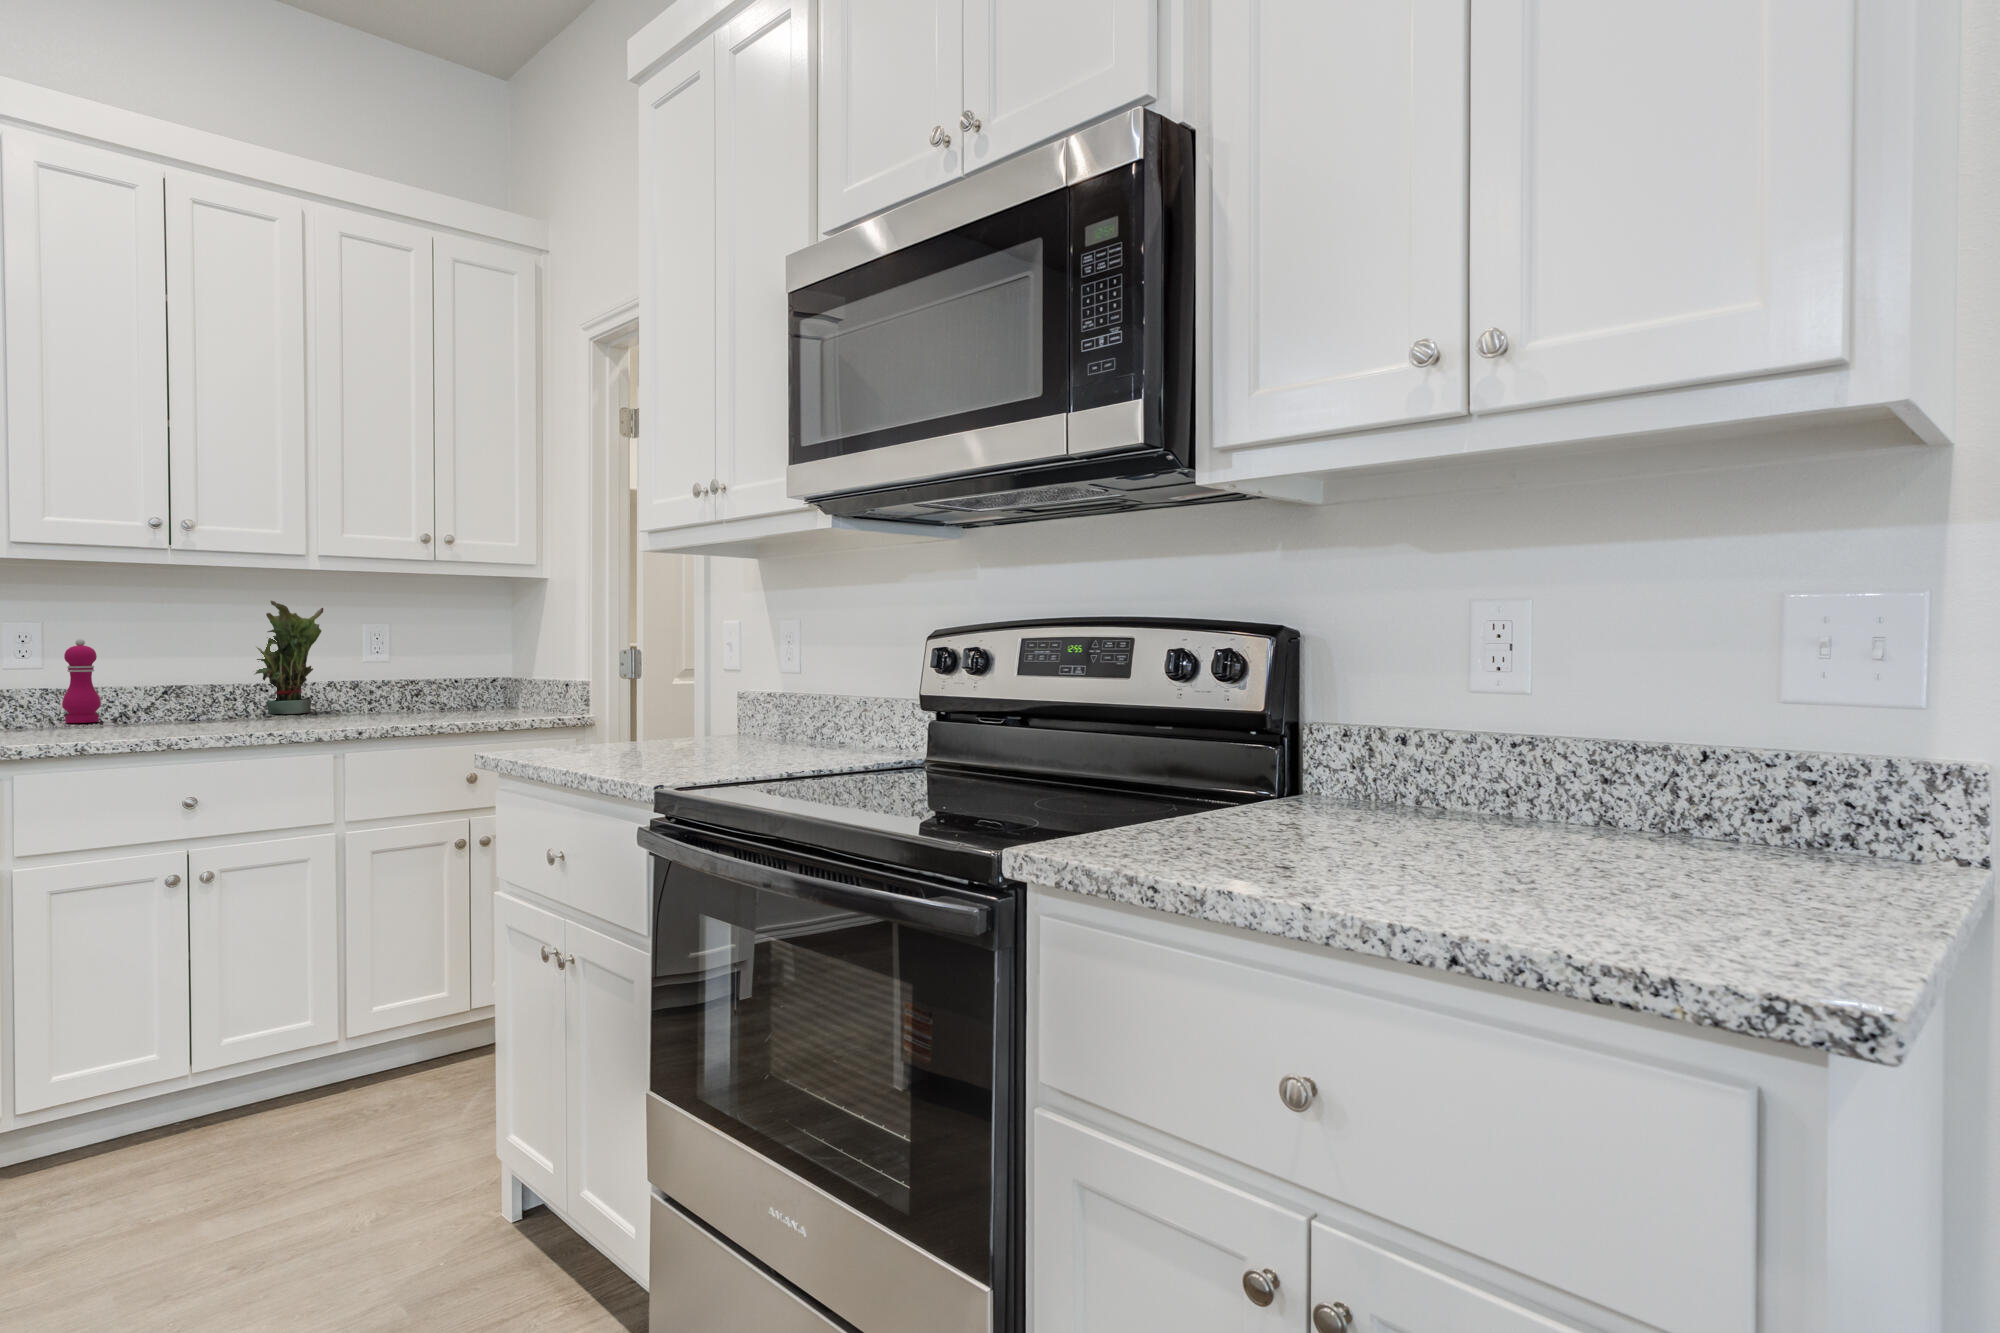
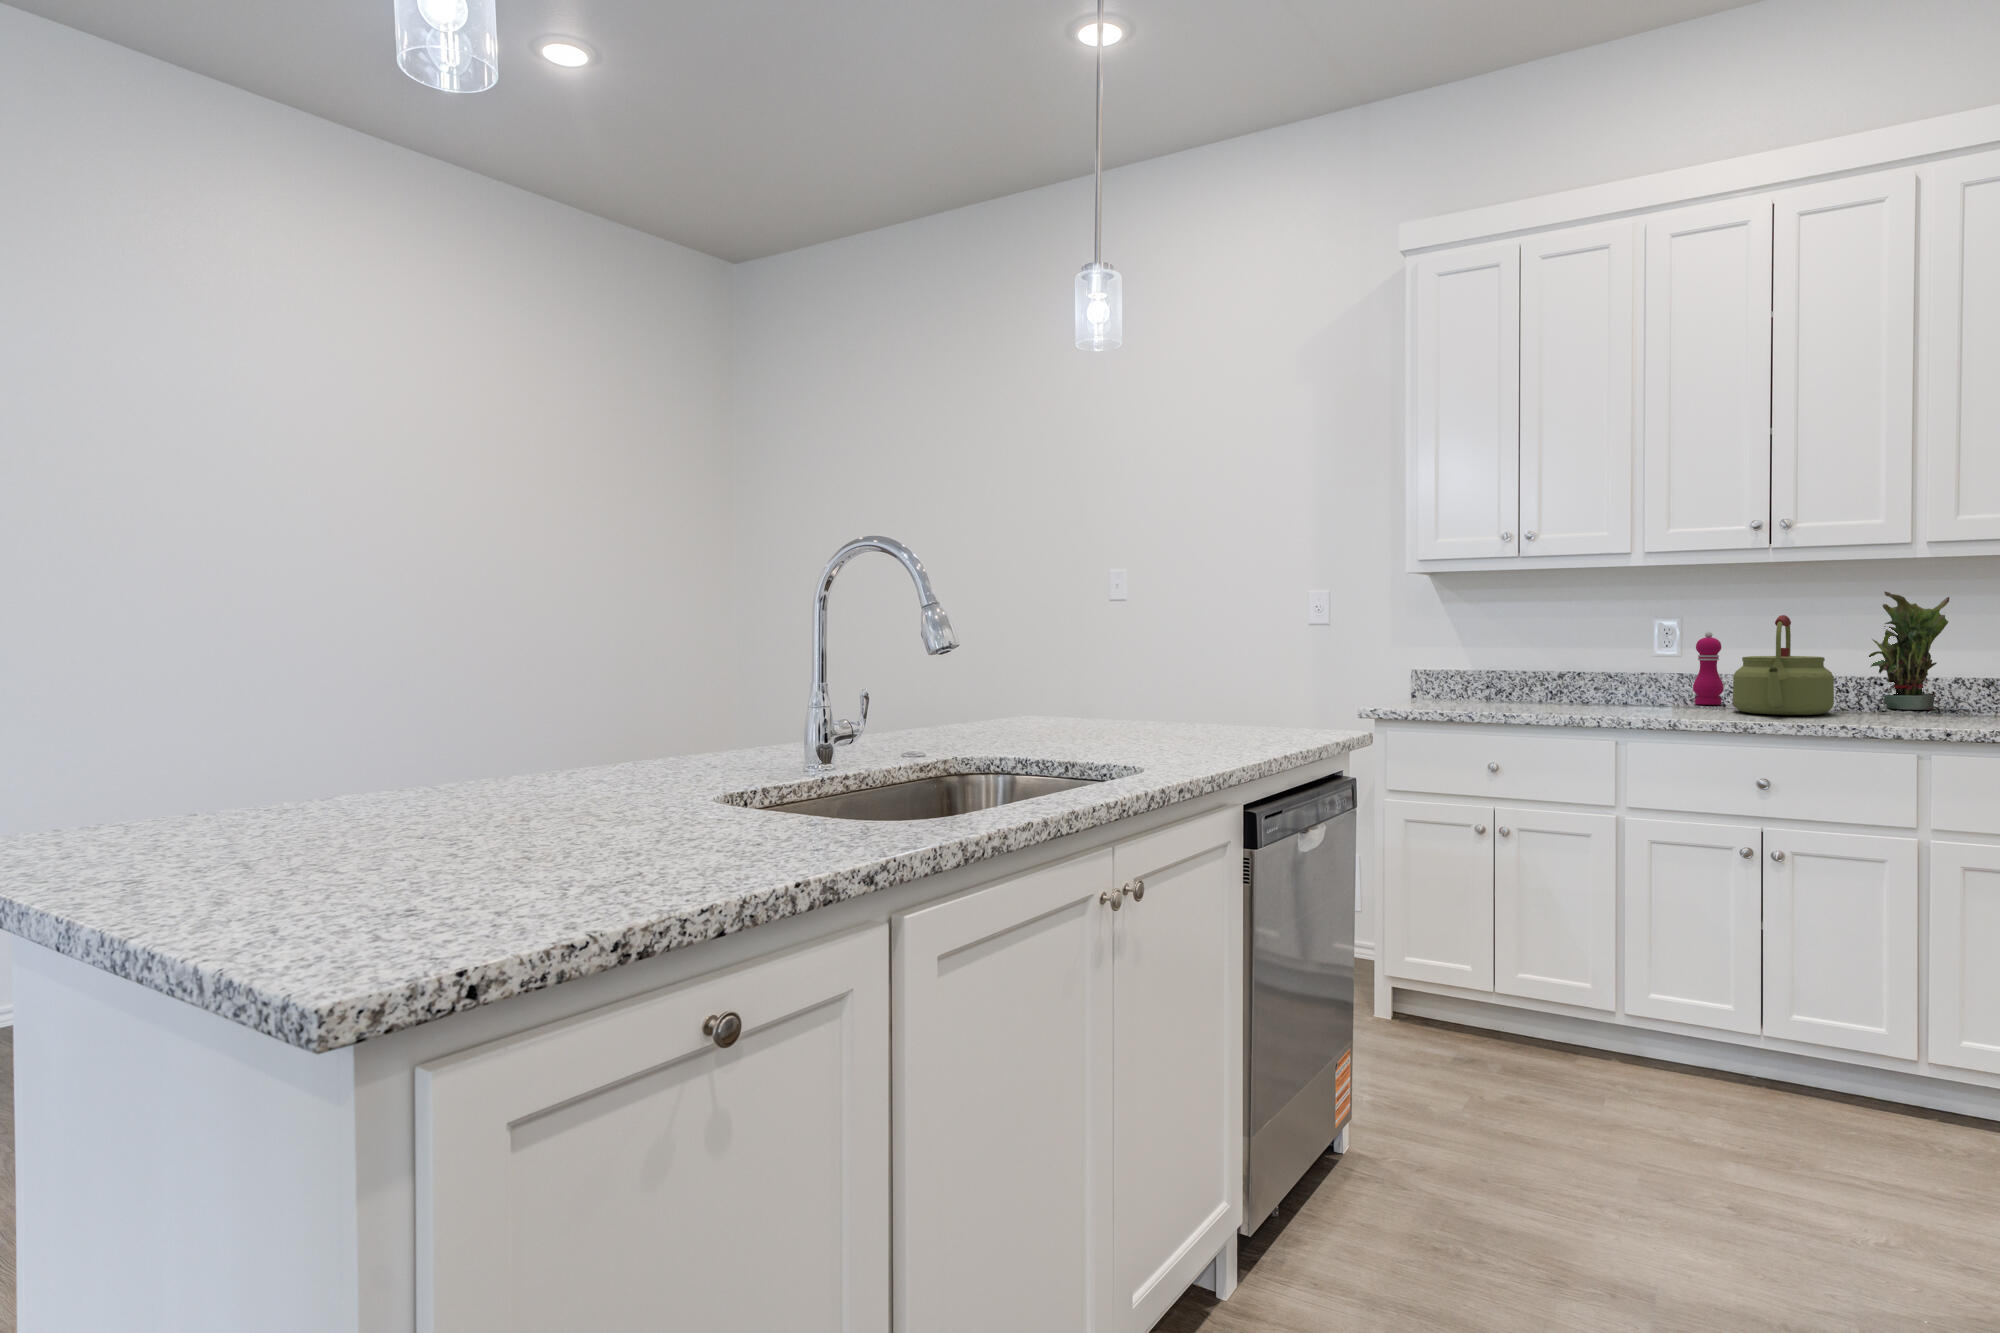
kettle: none [125,622,235,728] -> present [1733,615,1834,715]

